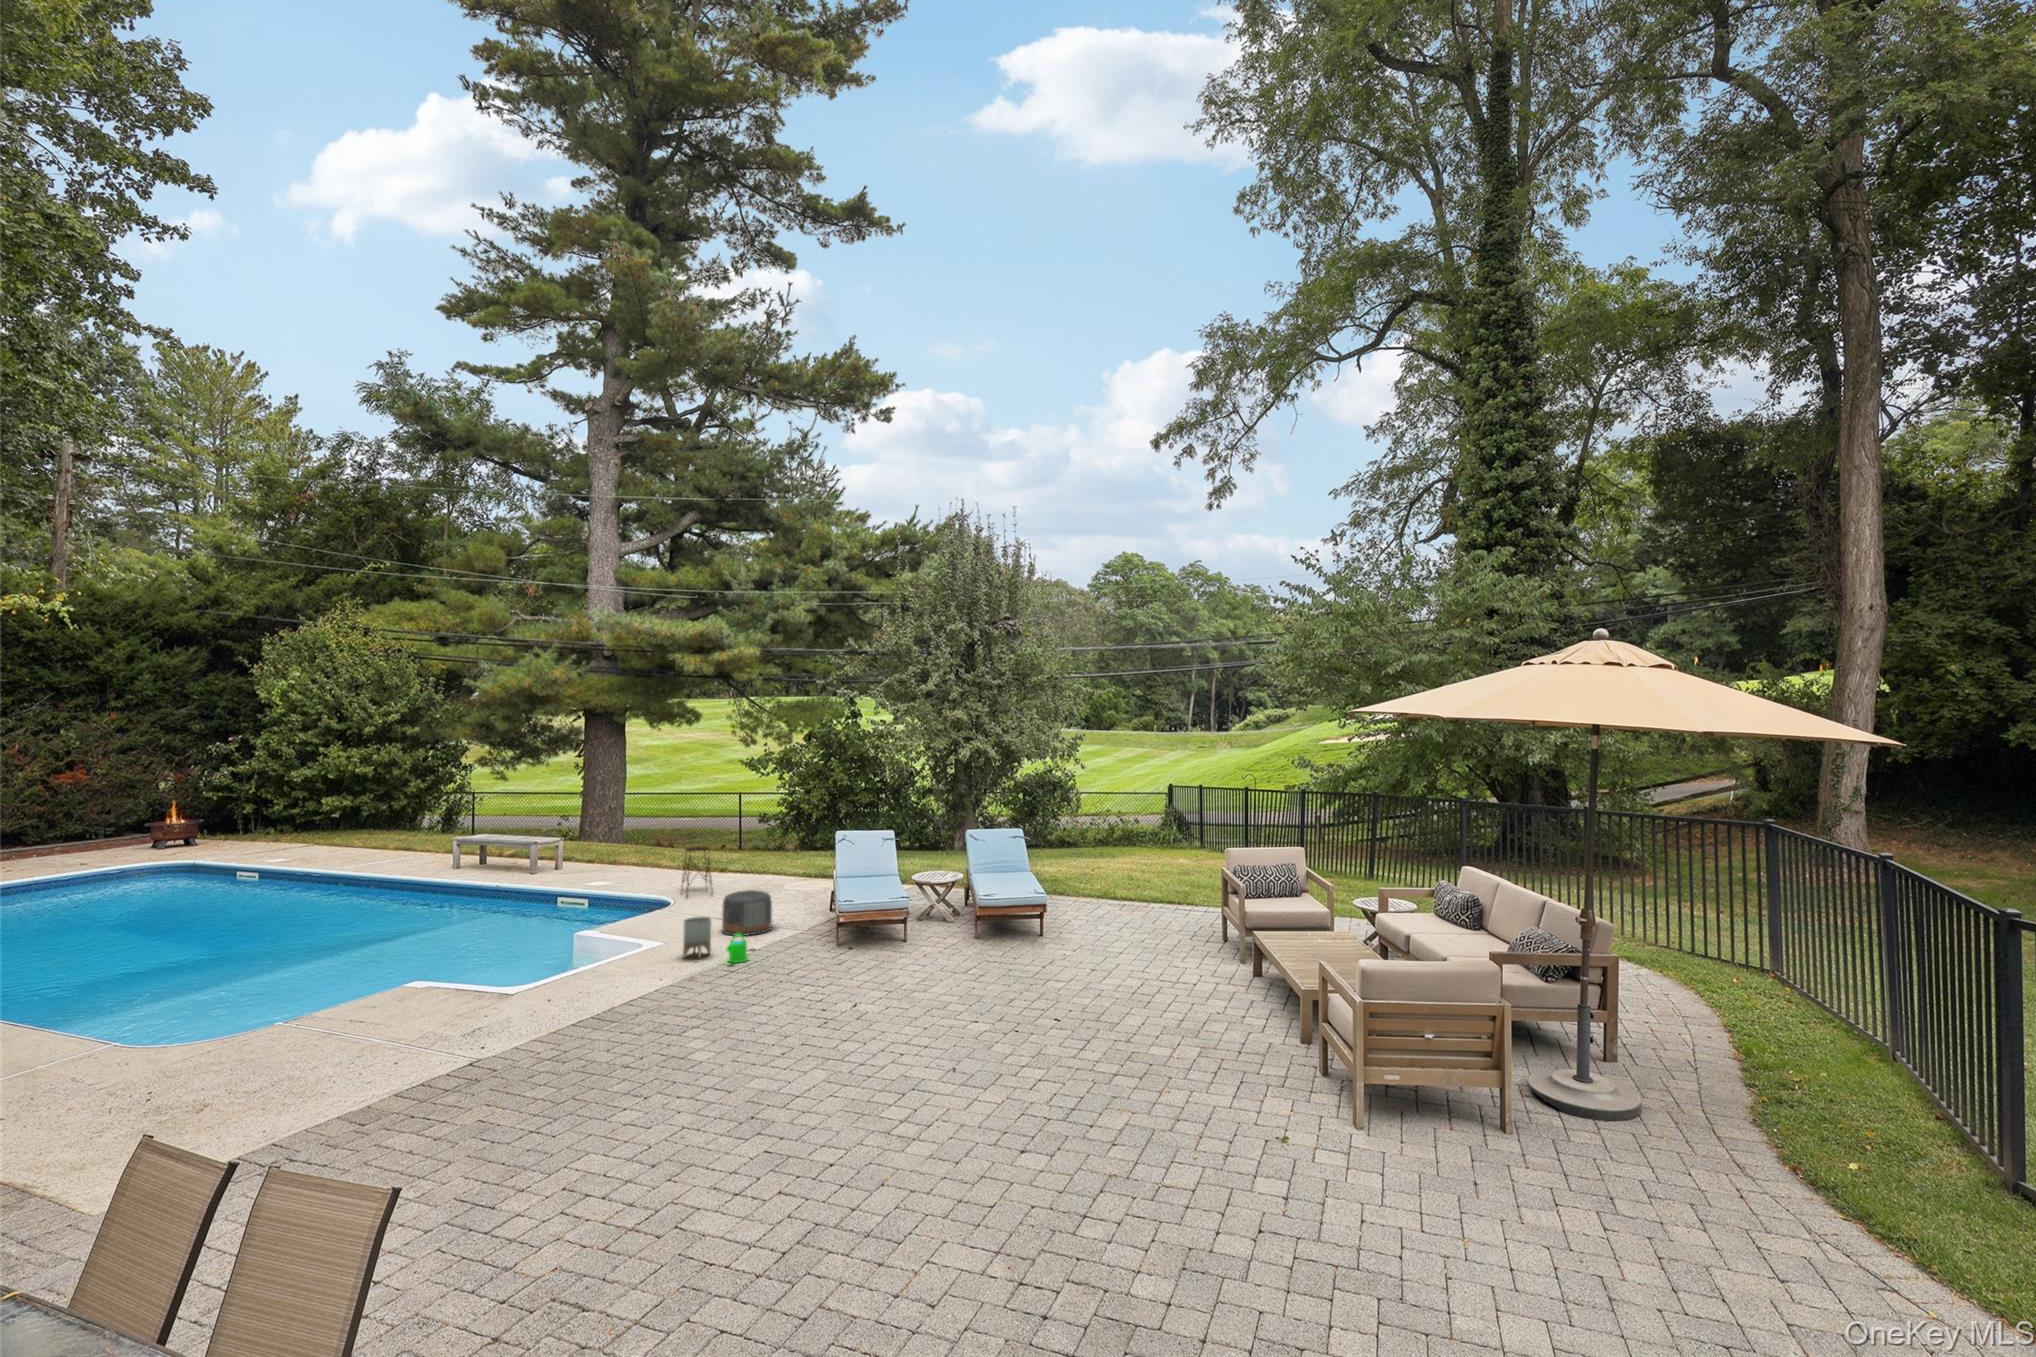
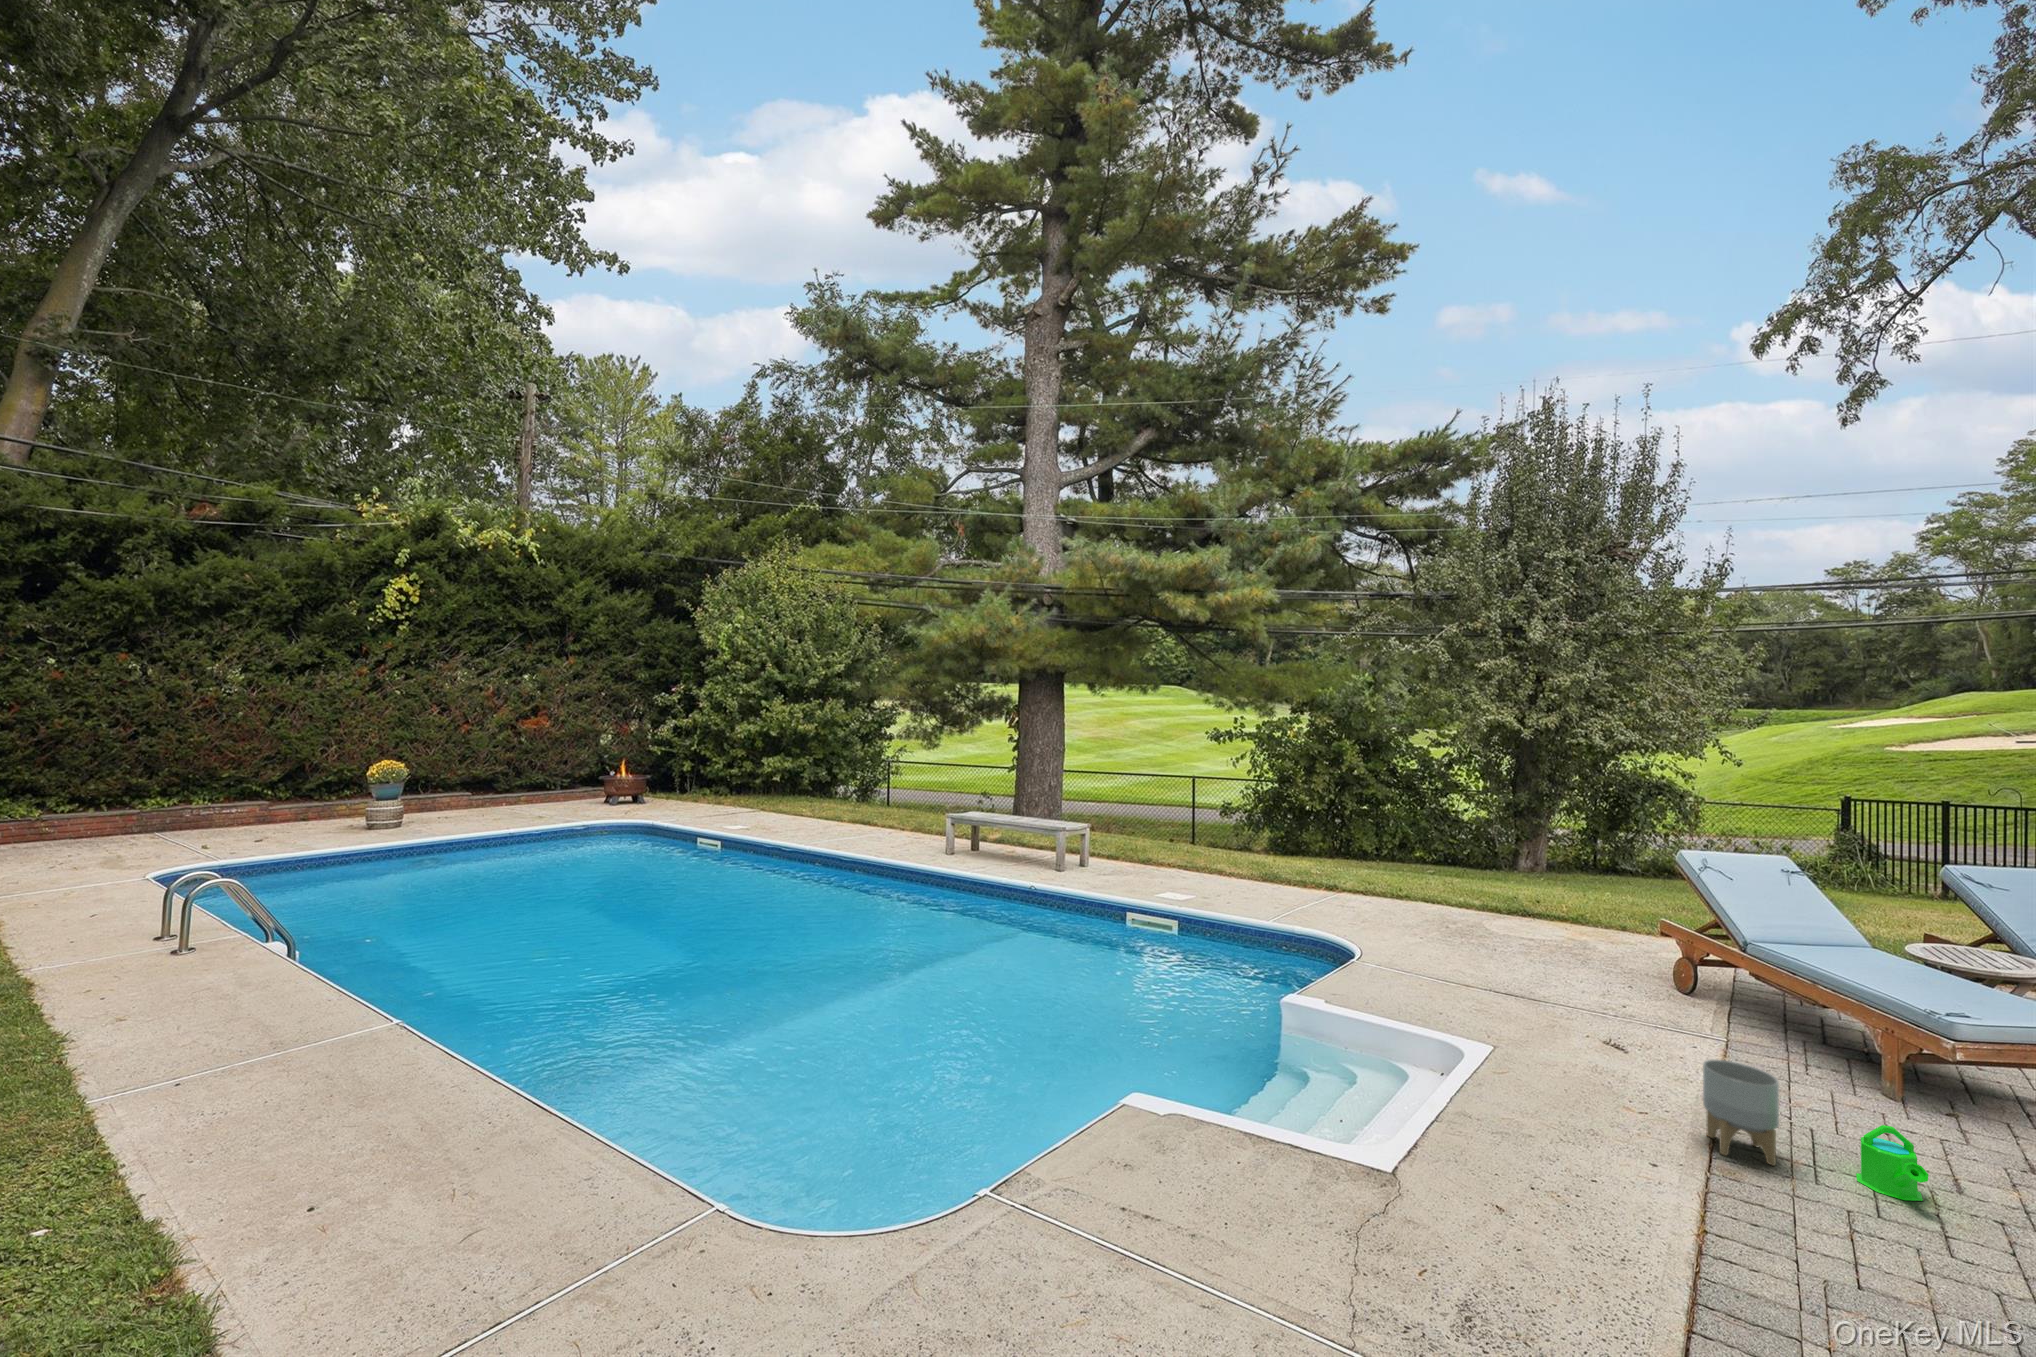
side table: present [682,847,712,886] -> none [1332,860,1392,944]
pouf: present [722,890,772,936] -> none [1600,974,1714,1075]

